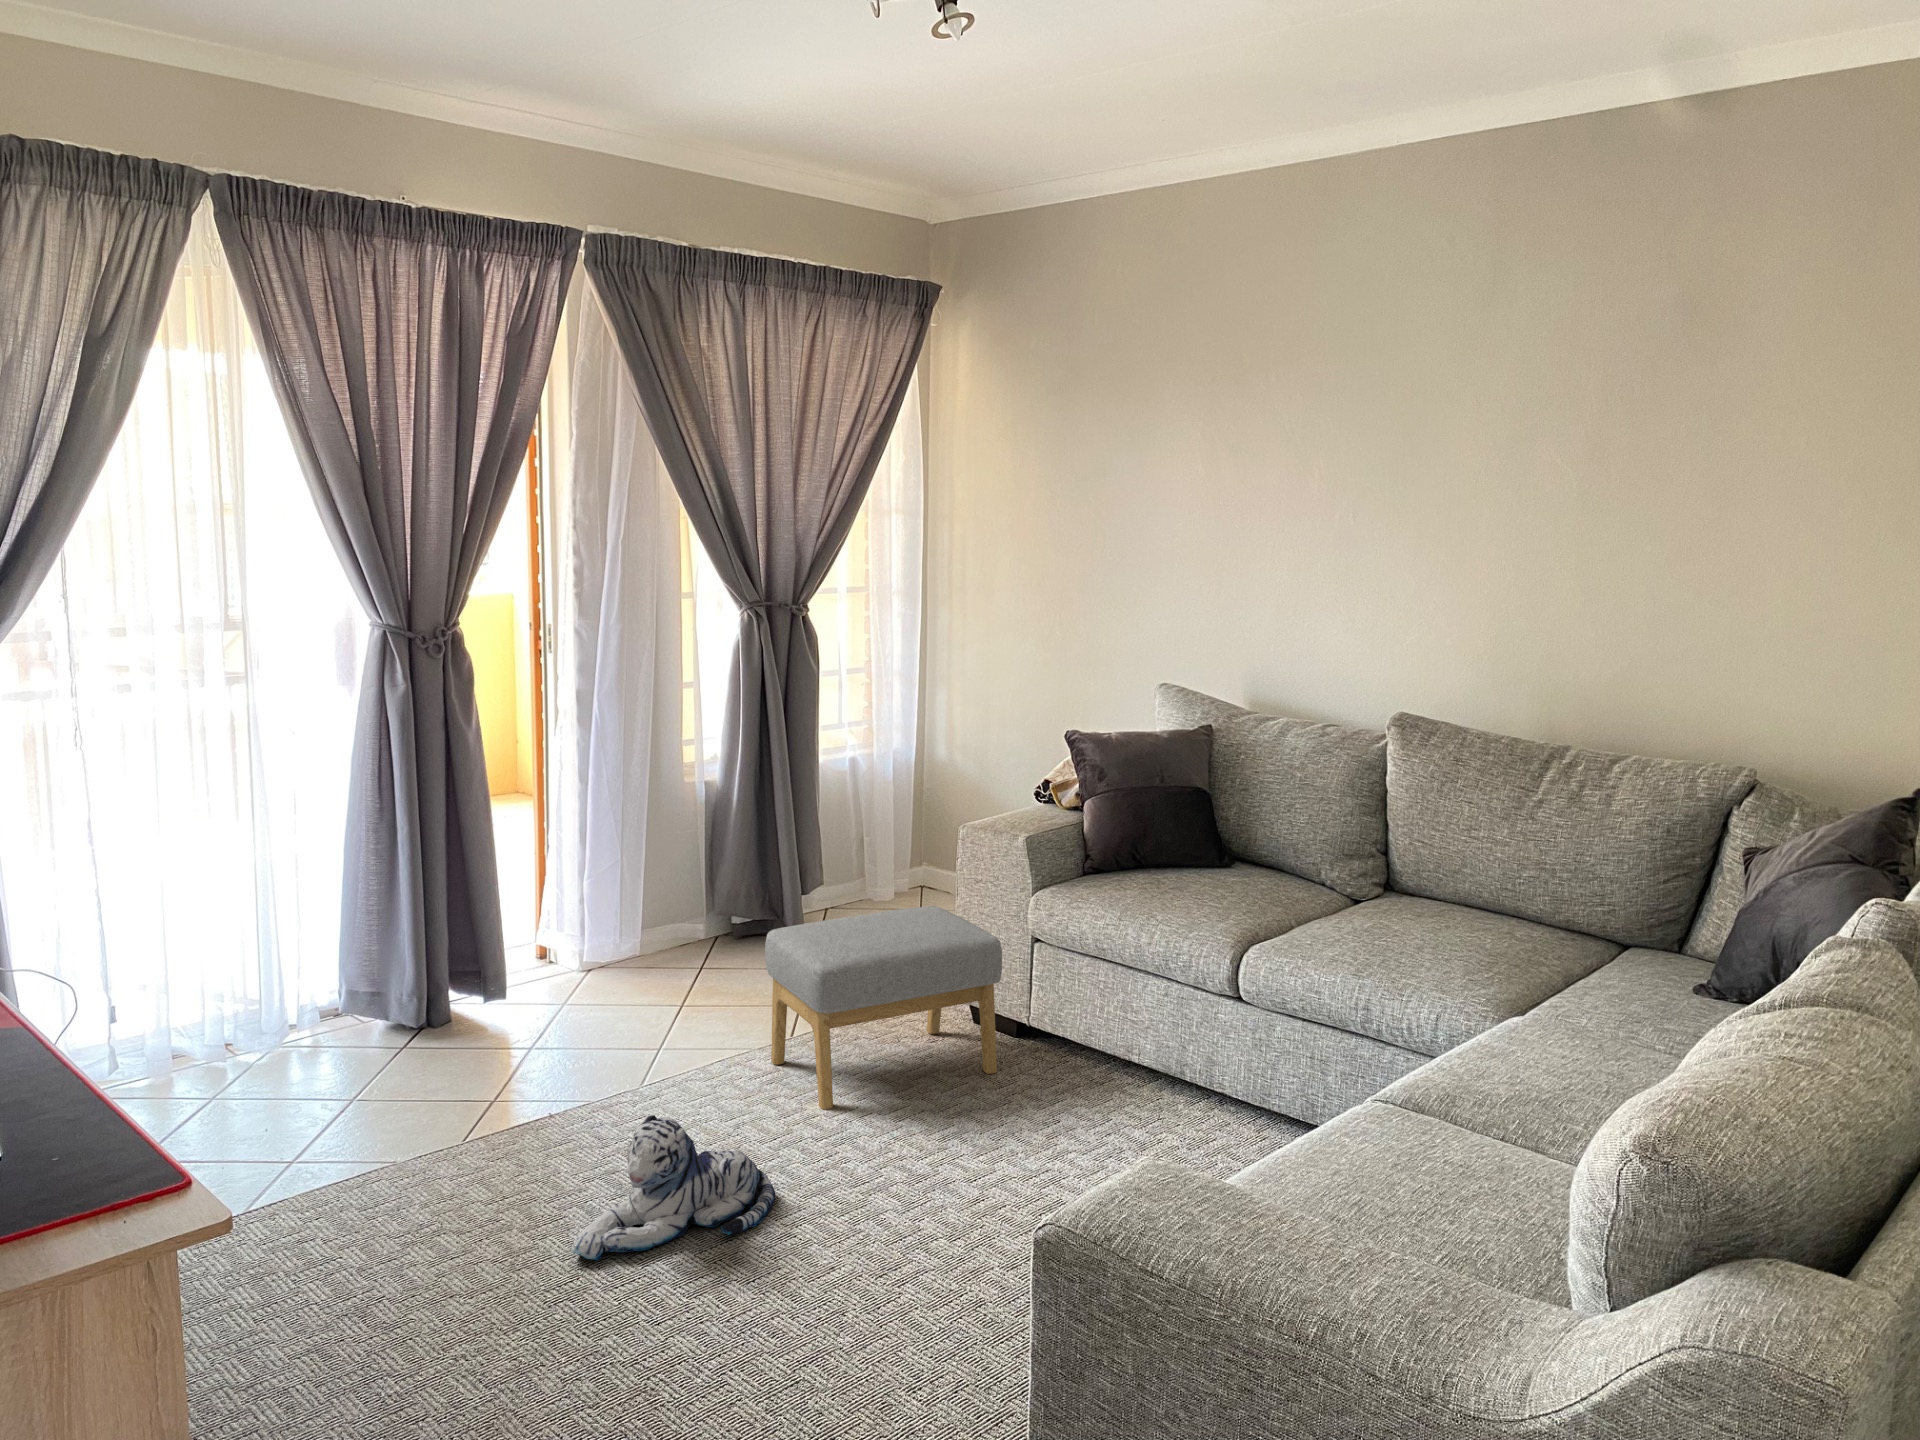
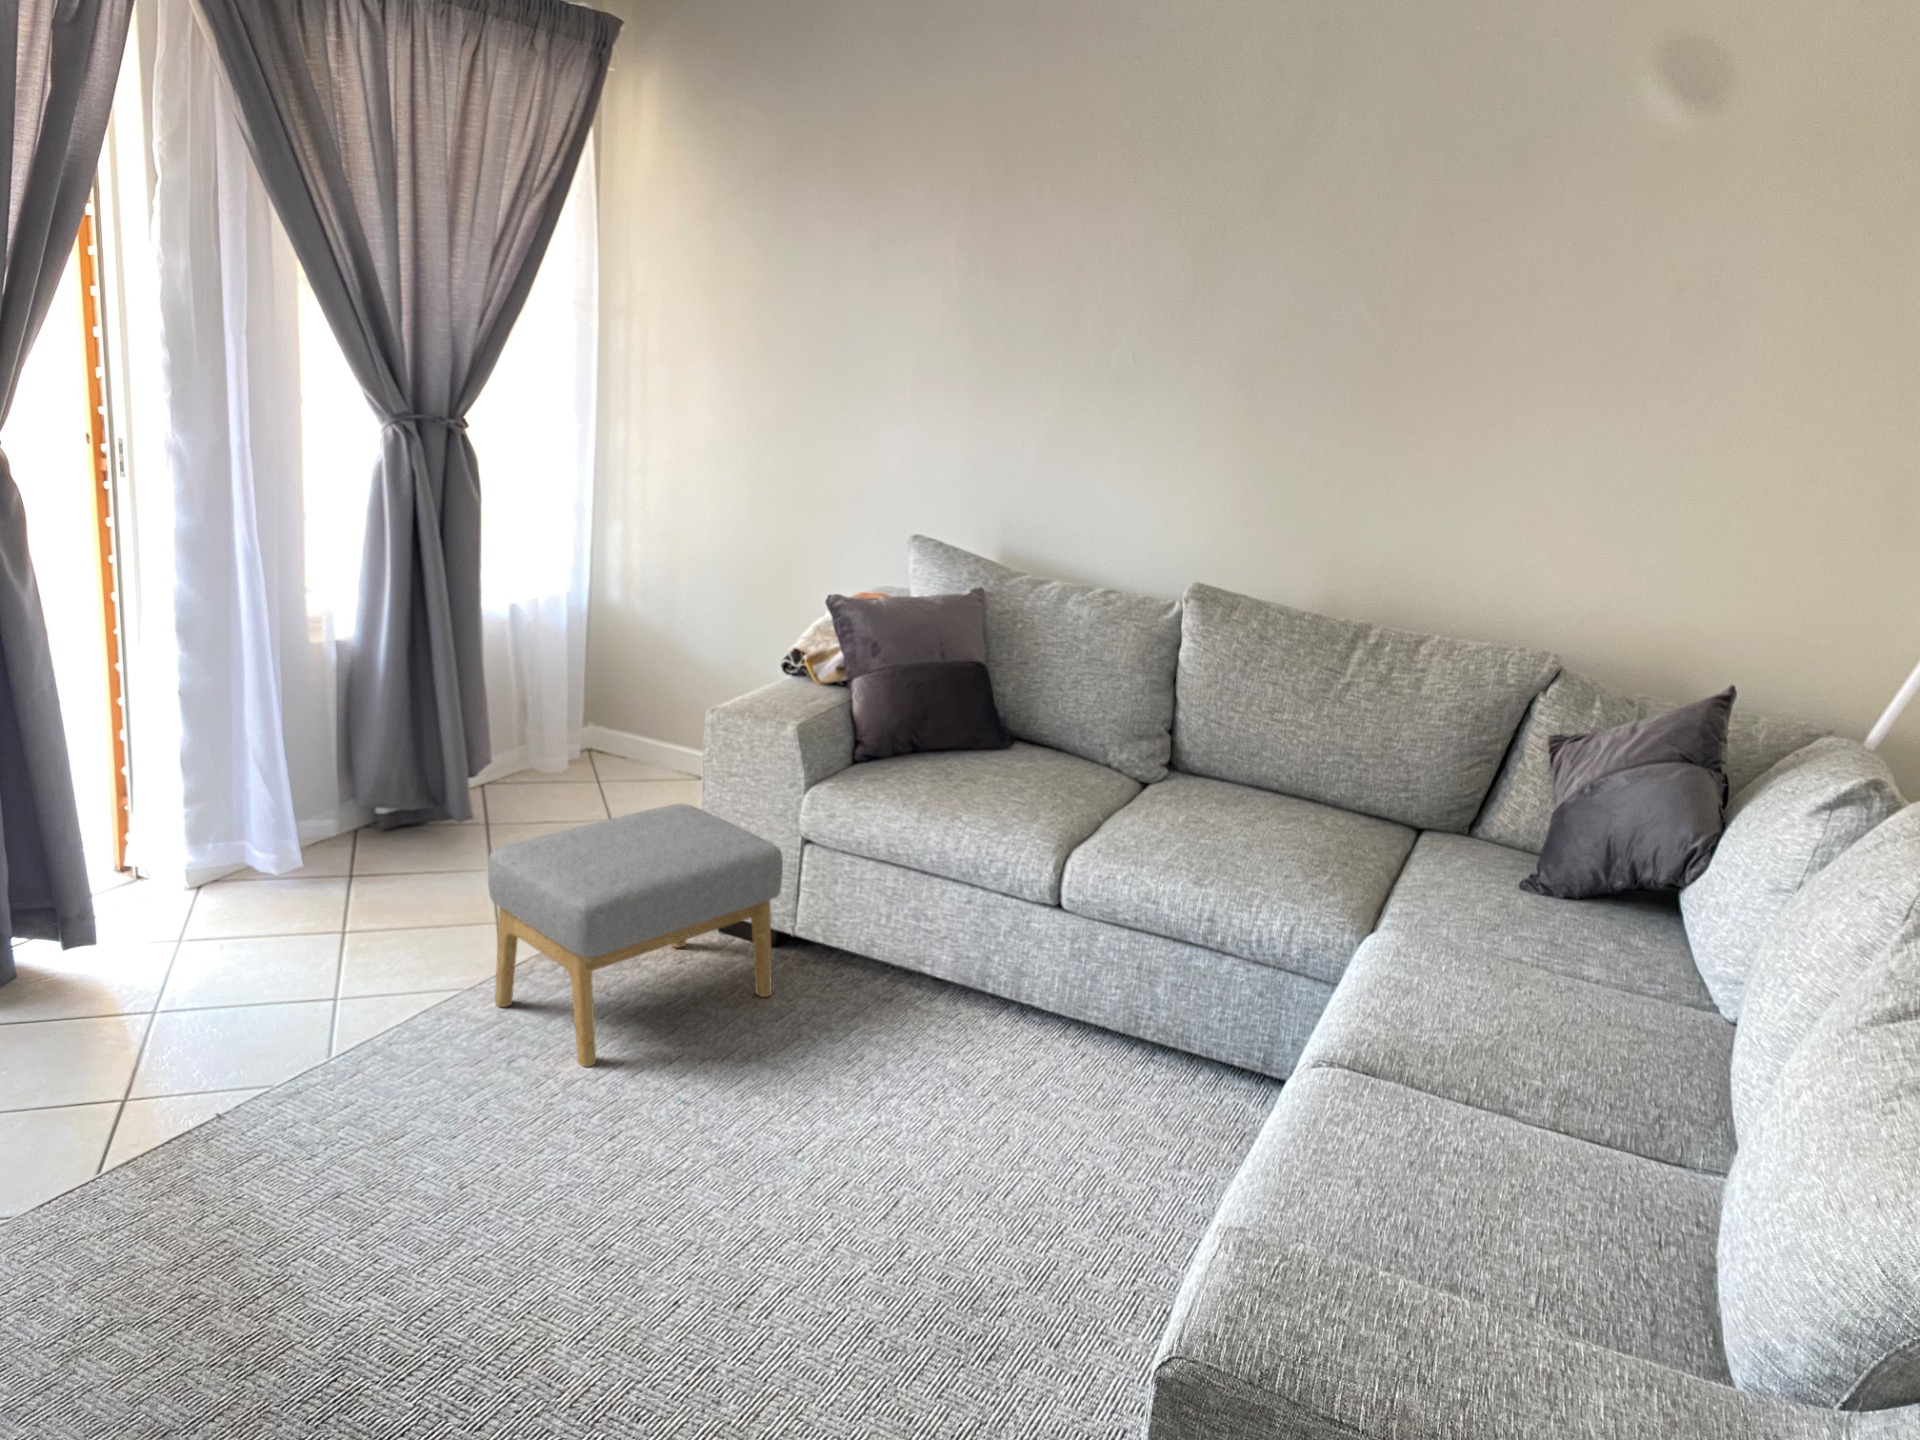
plush toy: present [571,1114,776,1260] -> none [324,1140,574,1346]

